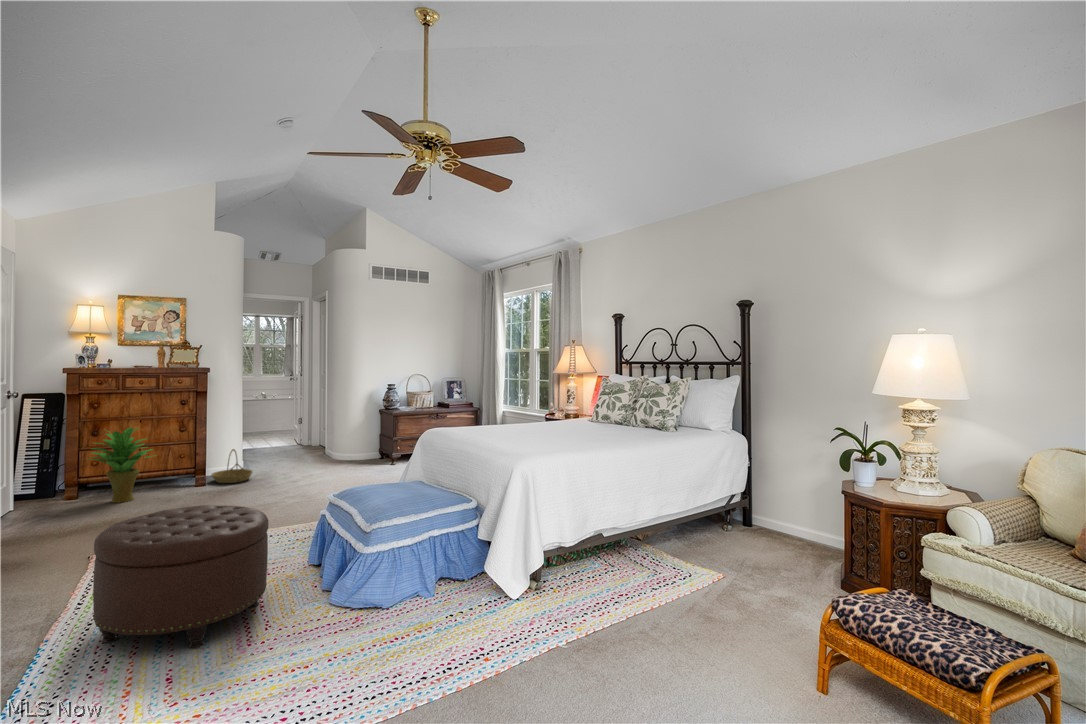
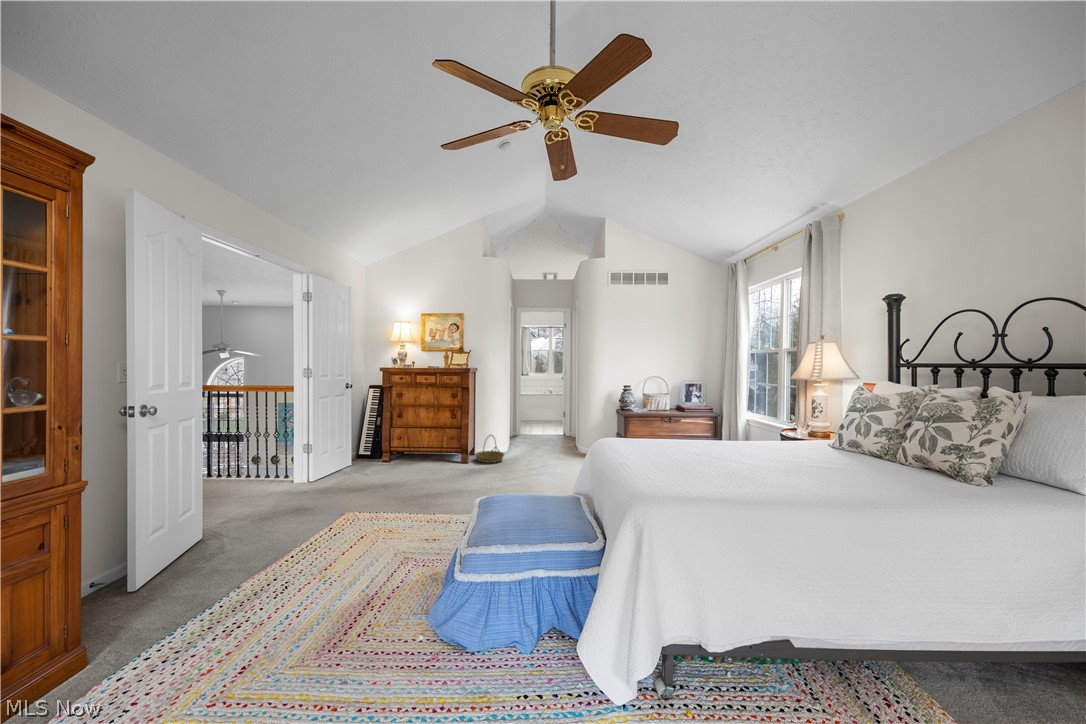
potted plant: present [90,428,152,503] -> none [387,412,431,469]
ottoman: present [93,505,269,649] -> none [217,497,379,657]

